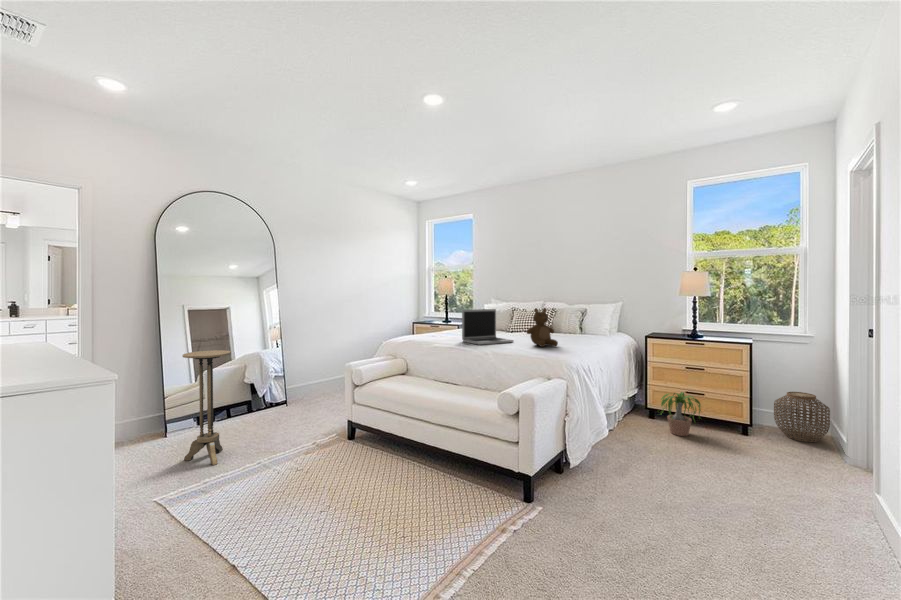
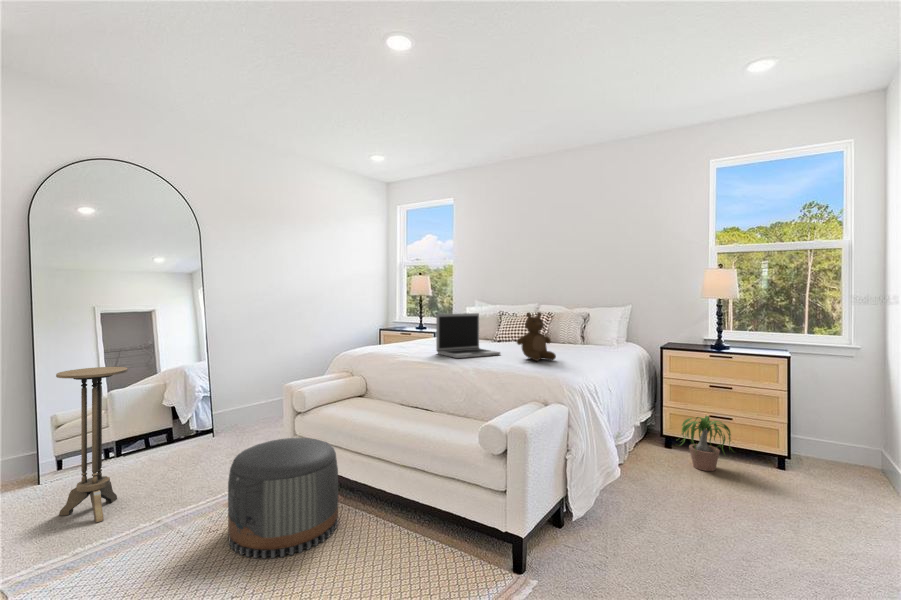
woven basket: present [774,392,830,442] -> none [817,415,888,478]
pouf: none [312,404,391,489] -> present [228,438,338,558]

